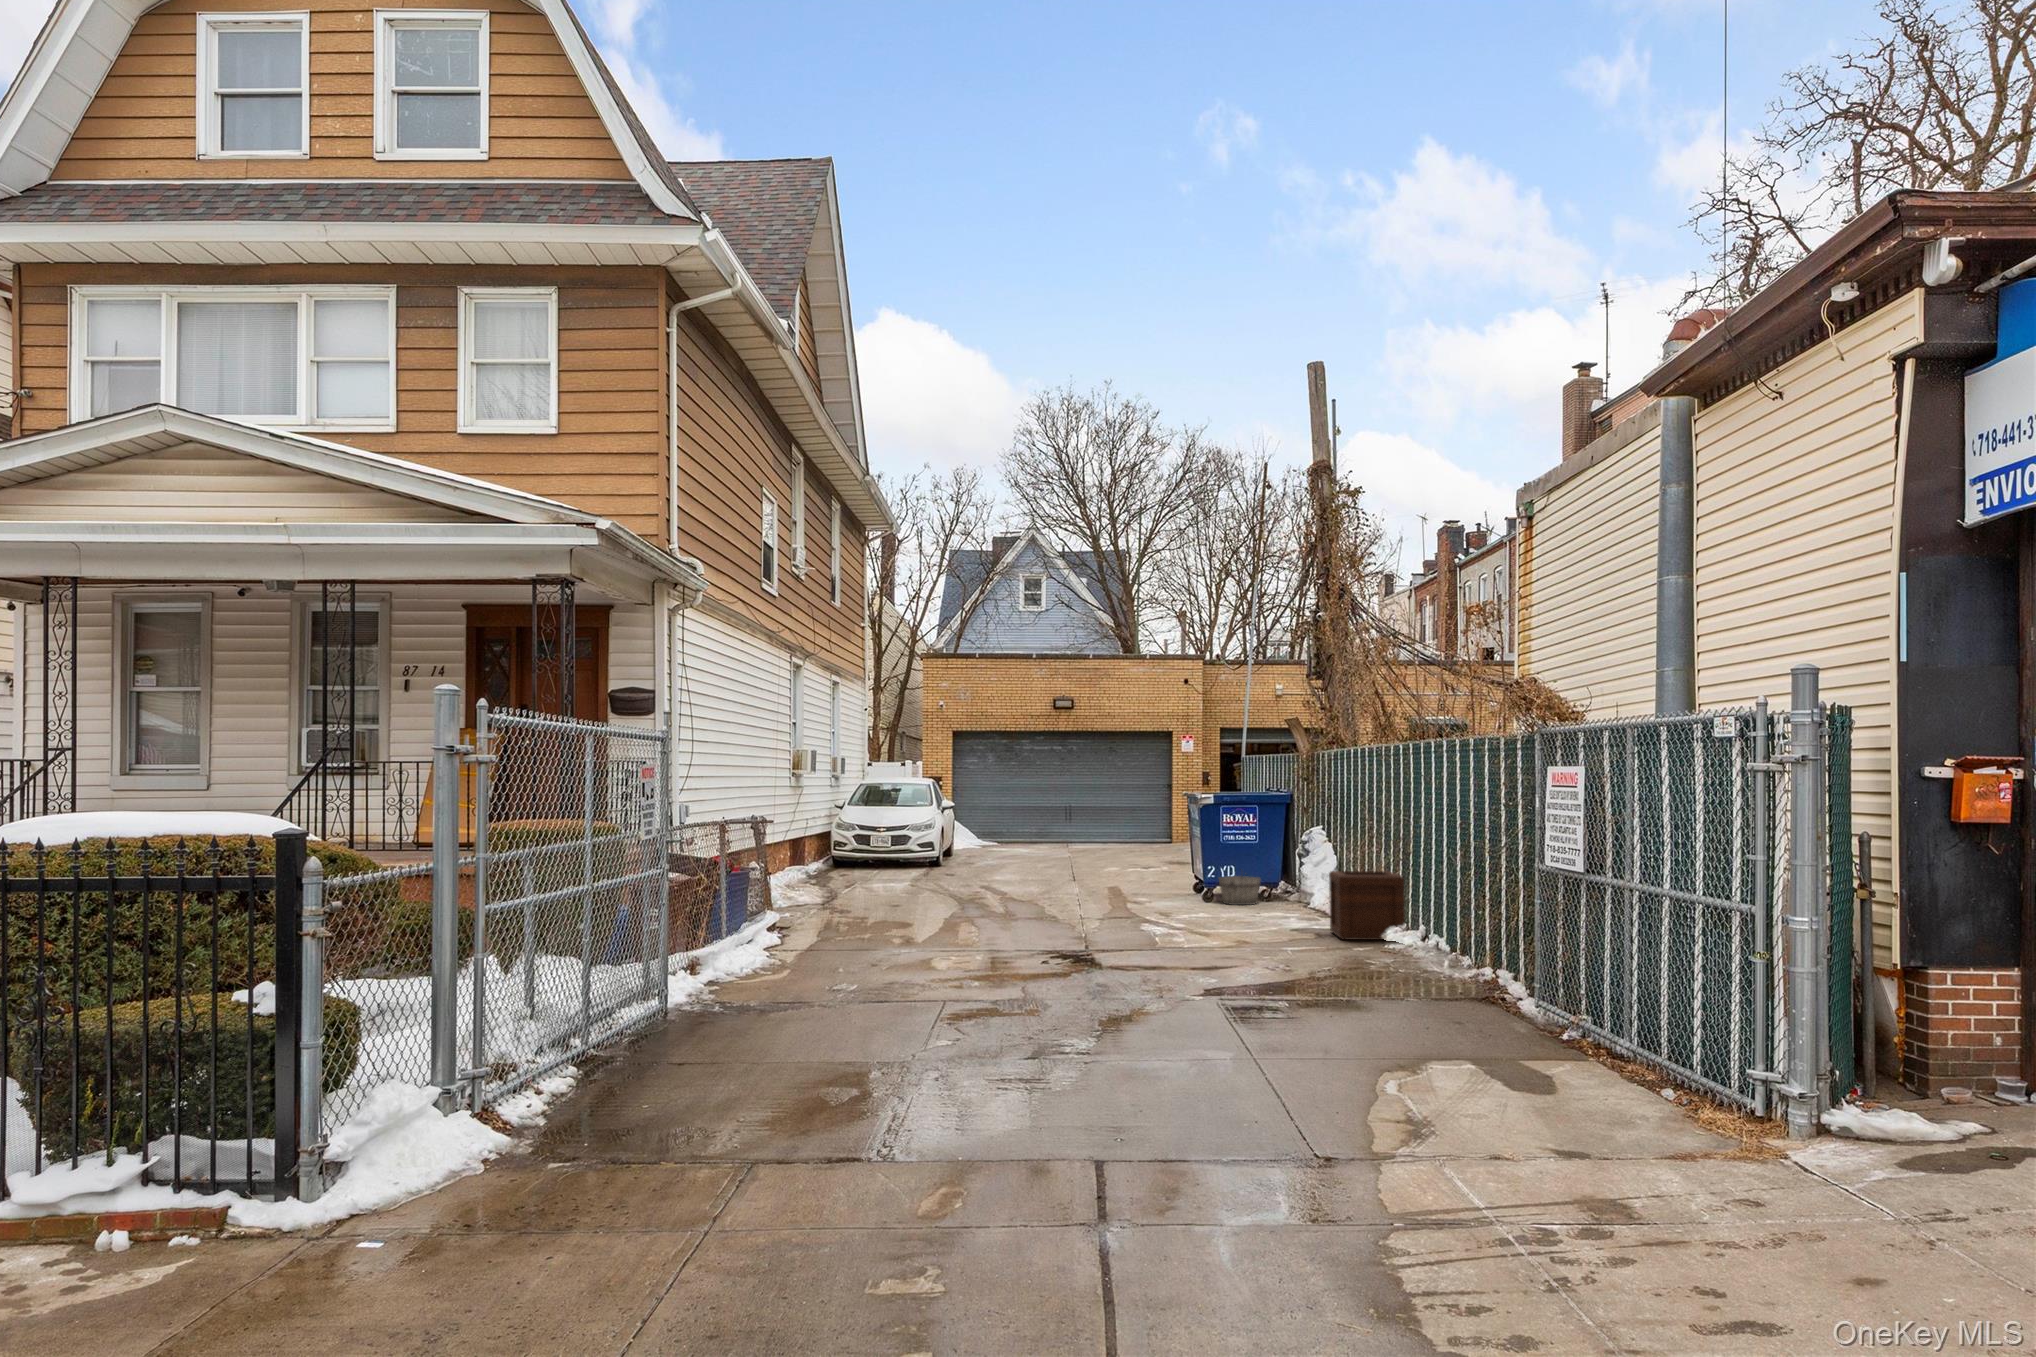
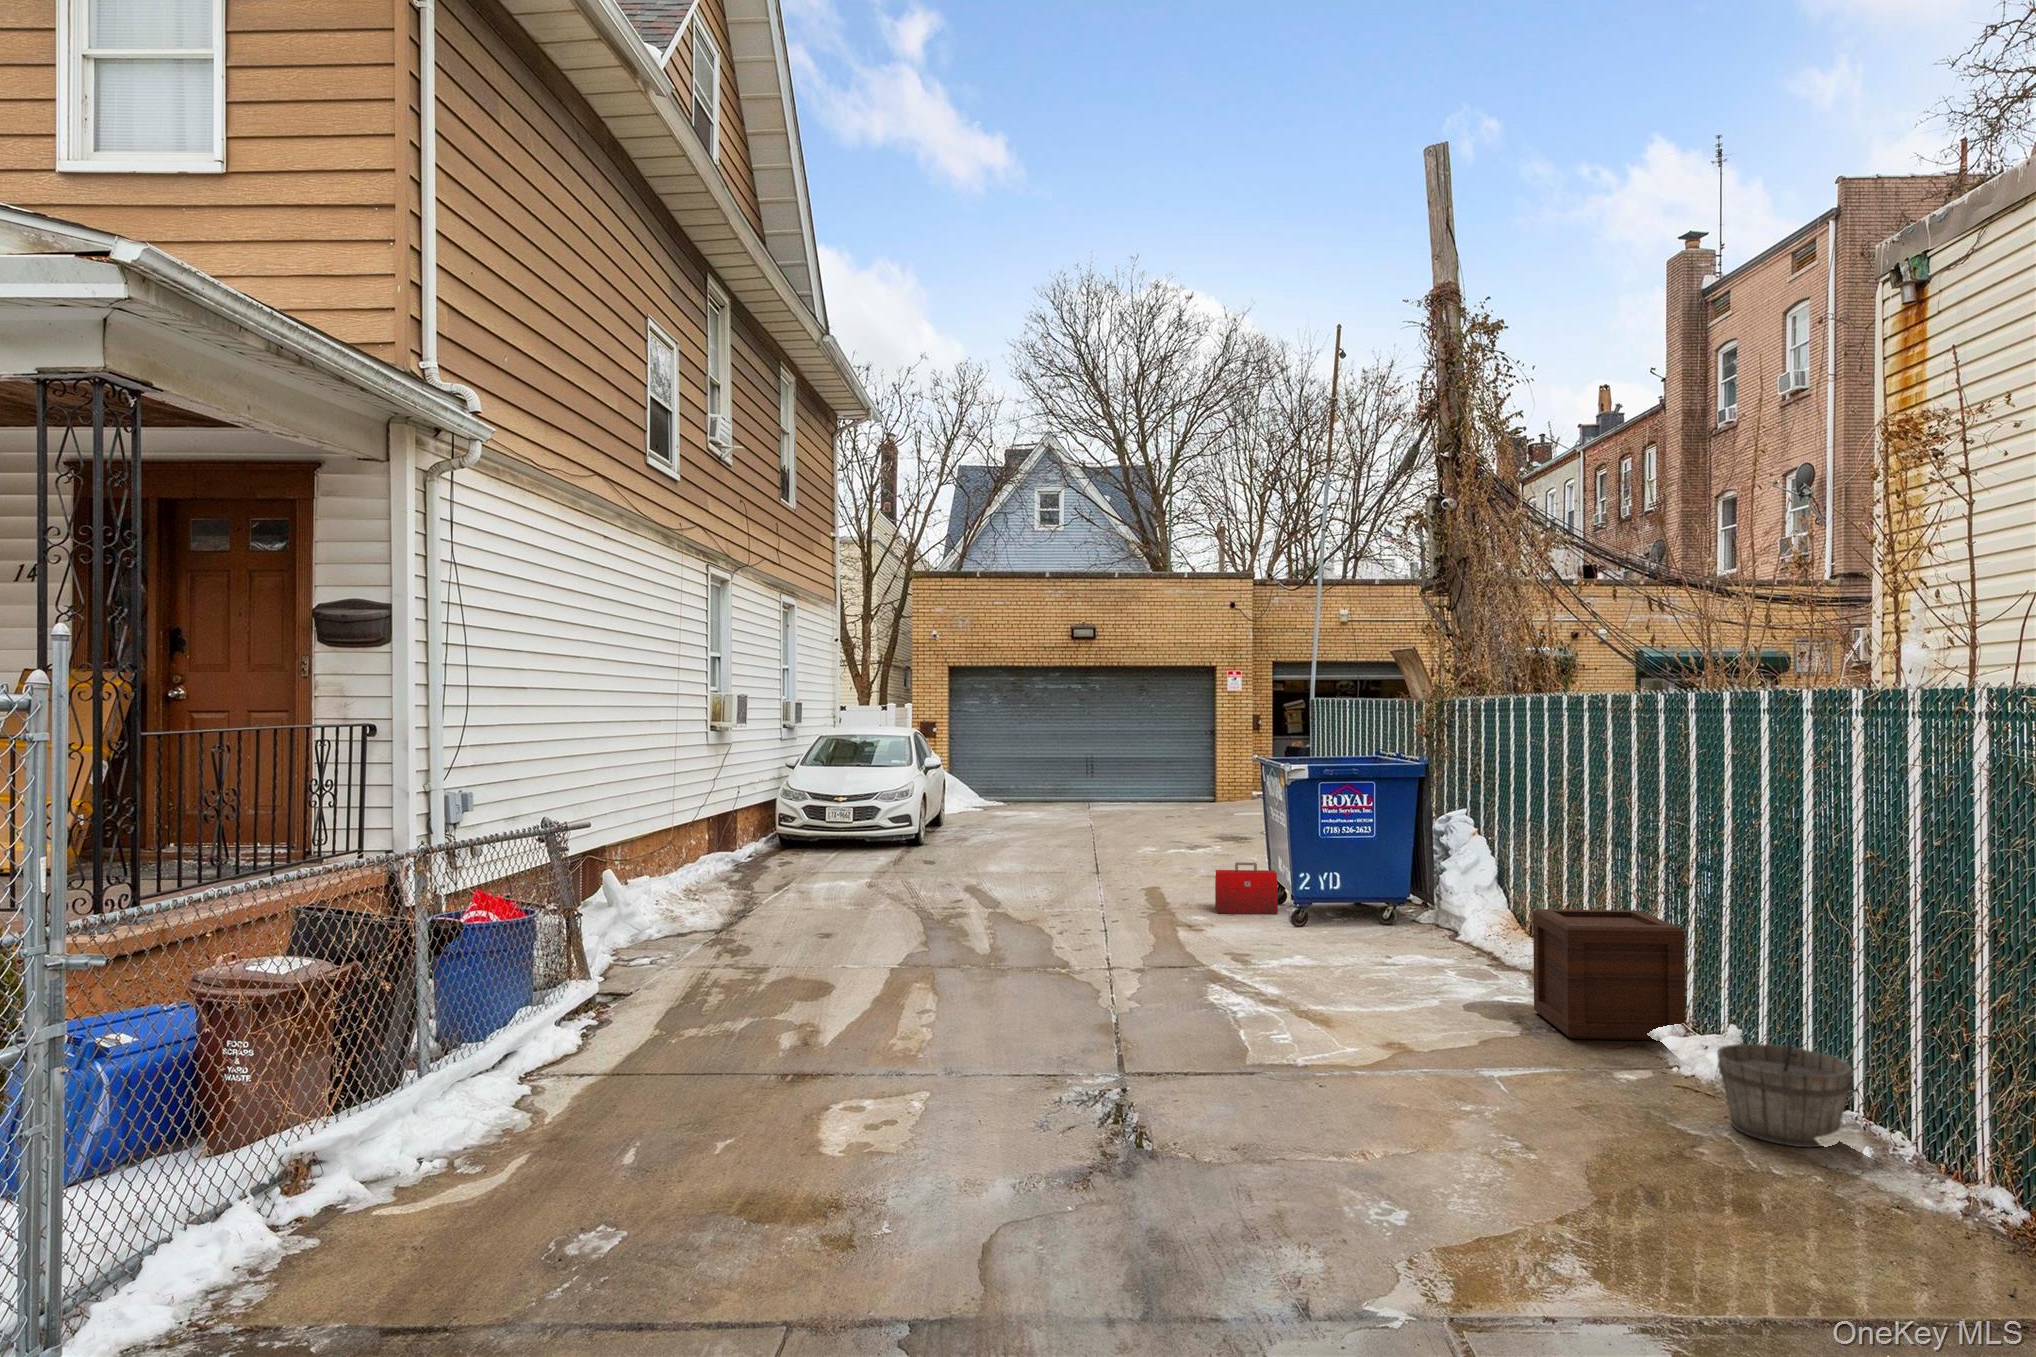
toolbox: none [1156,864,1197,898] -> present [1215,862,1278,914]
wooden bucket: present [1218,869,1261,905] -> present [1717,1034,1856,1147]

